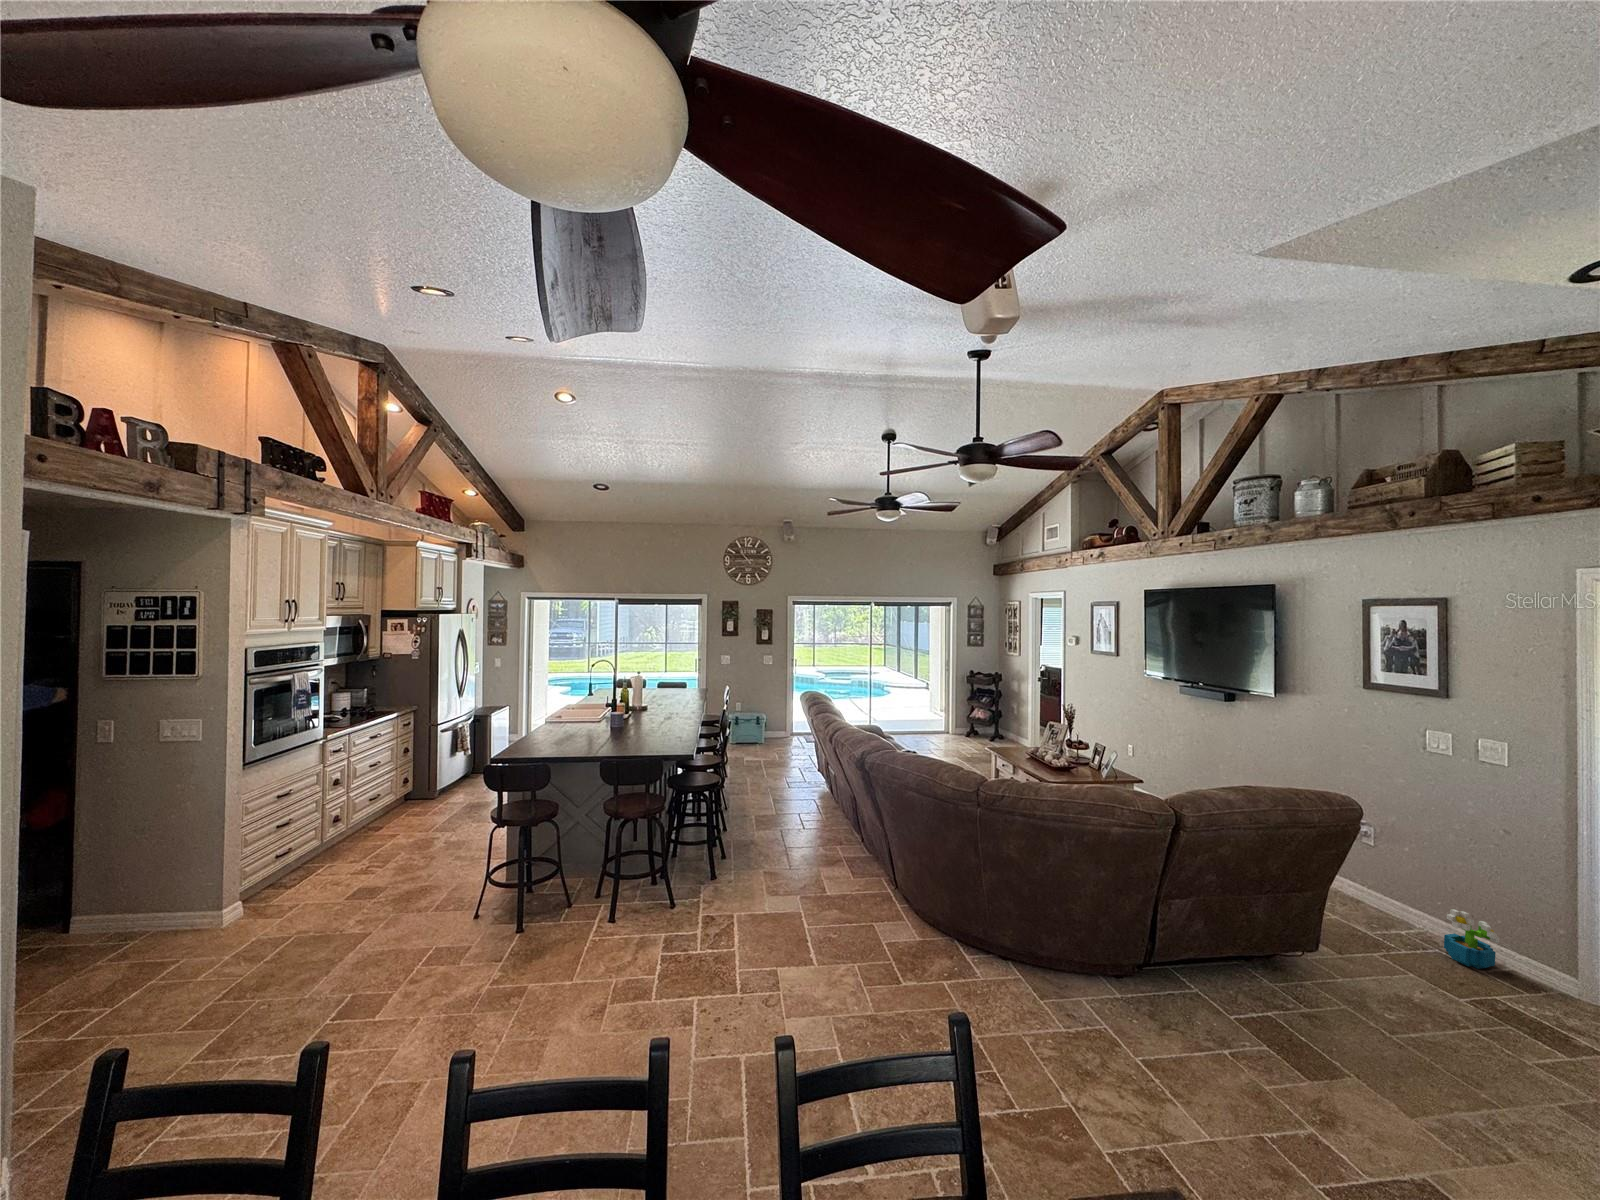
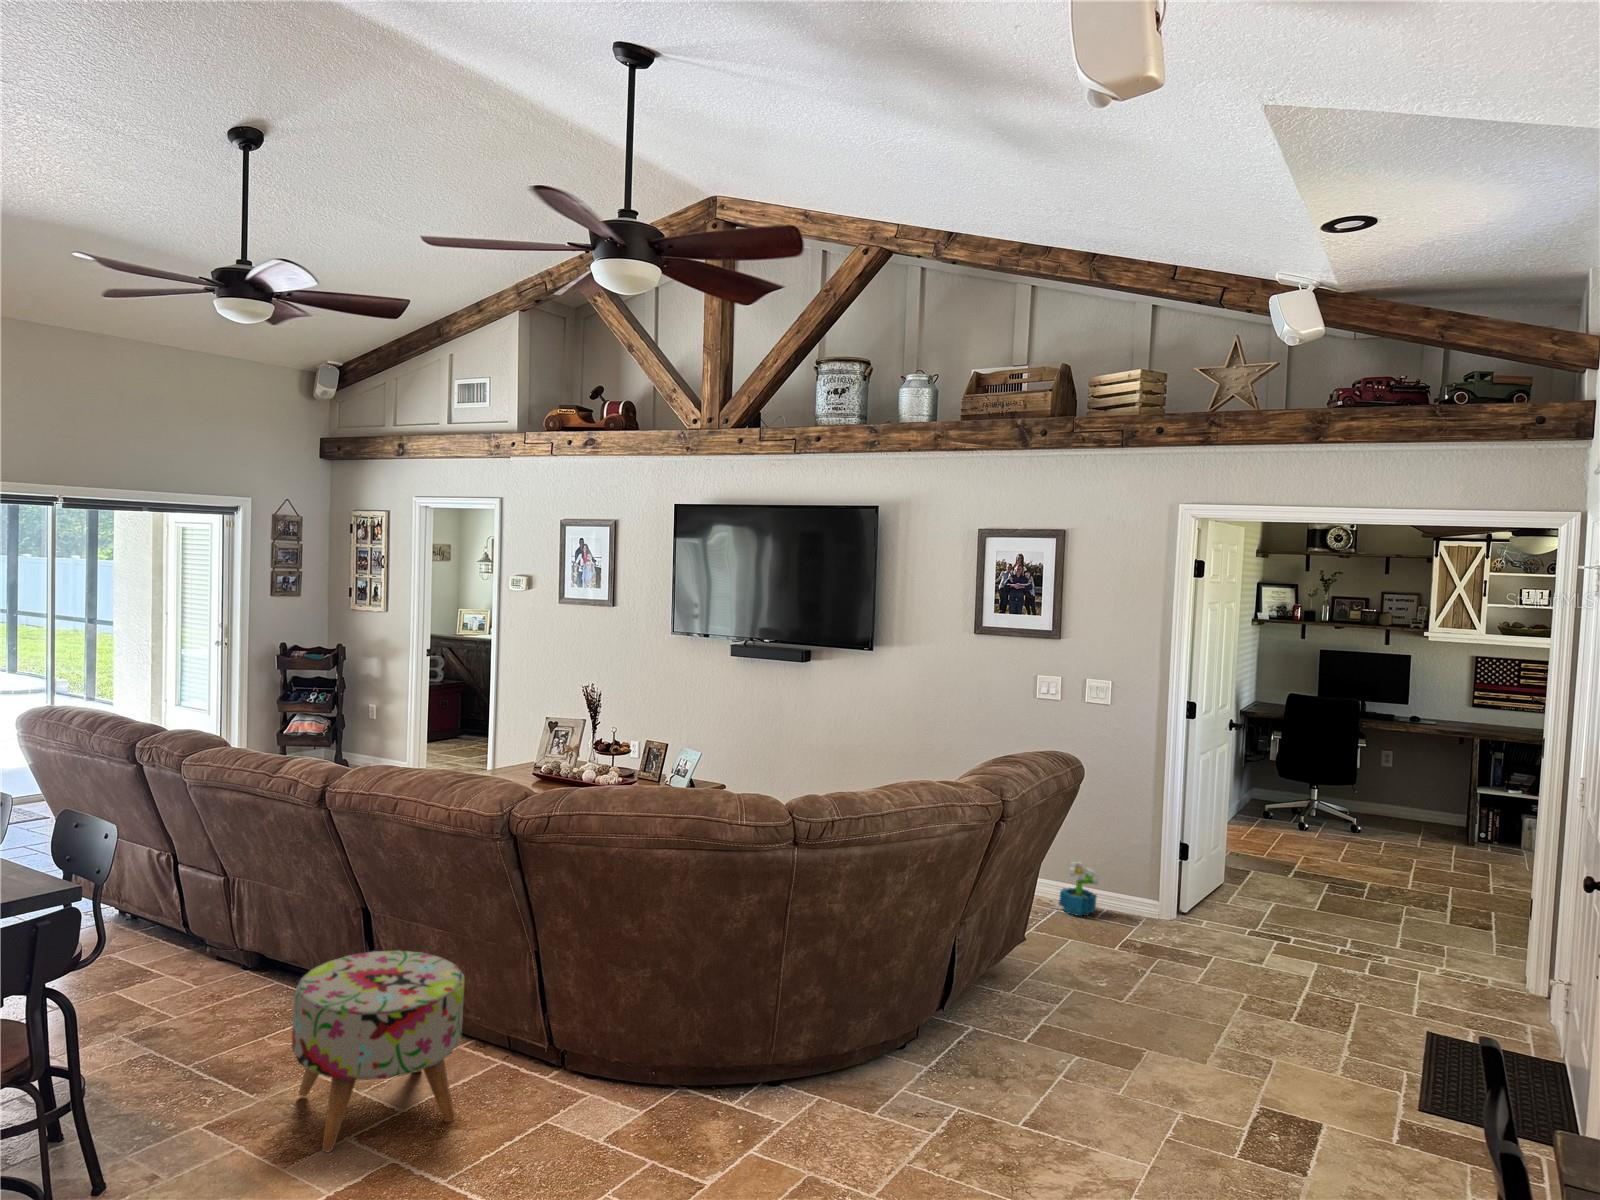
ottoman: none [785,808,860,900] -> present [291,950,464,1152]

